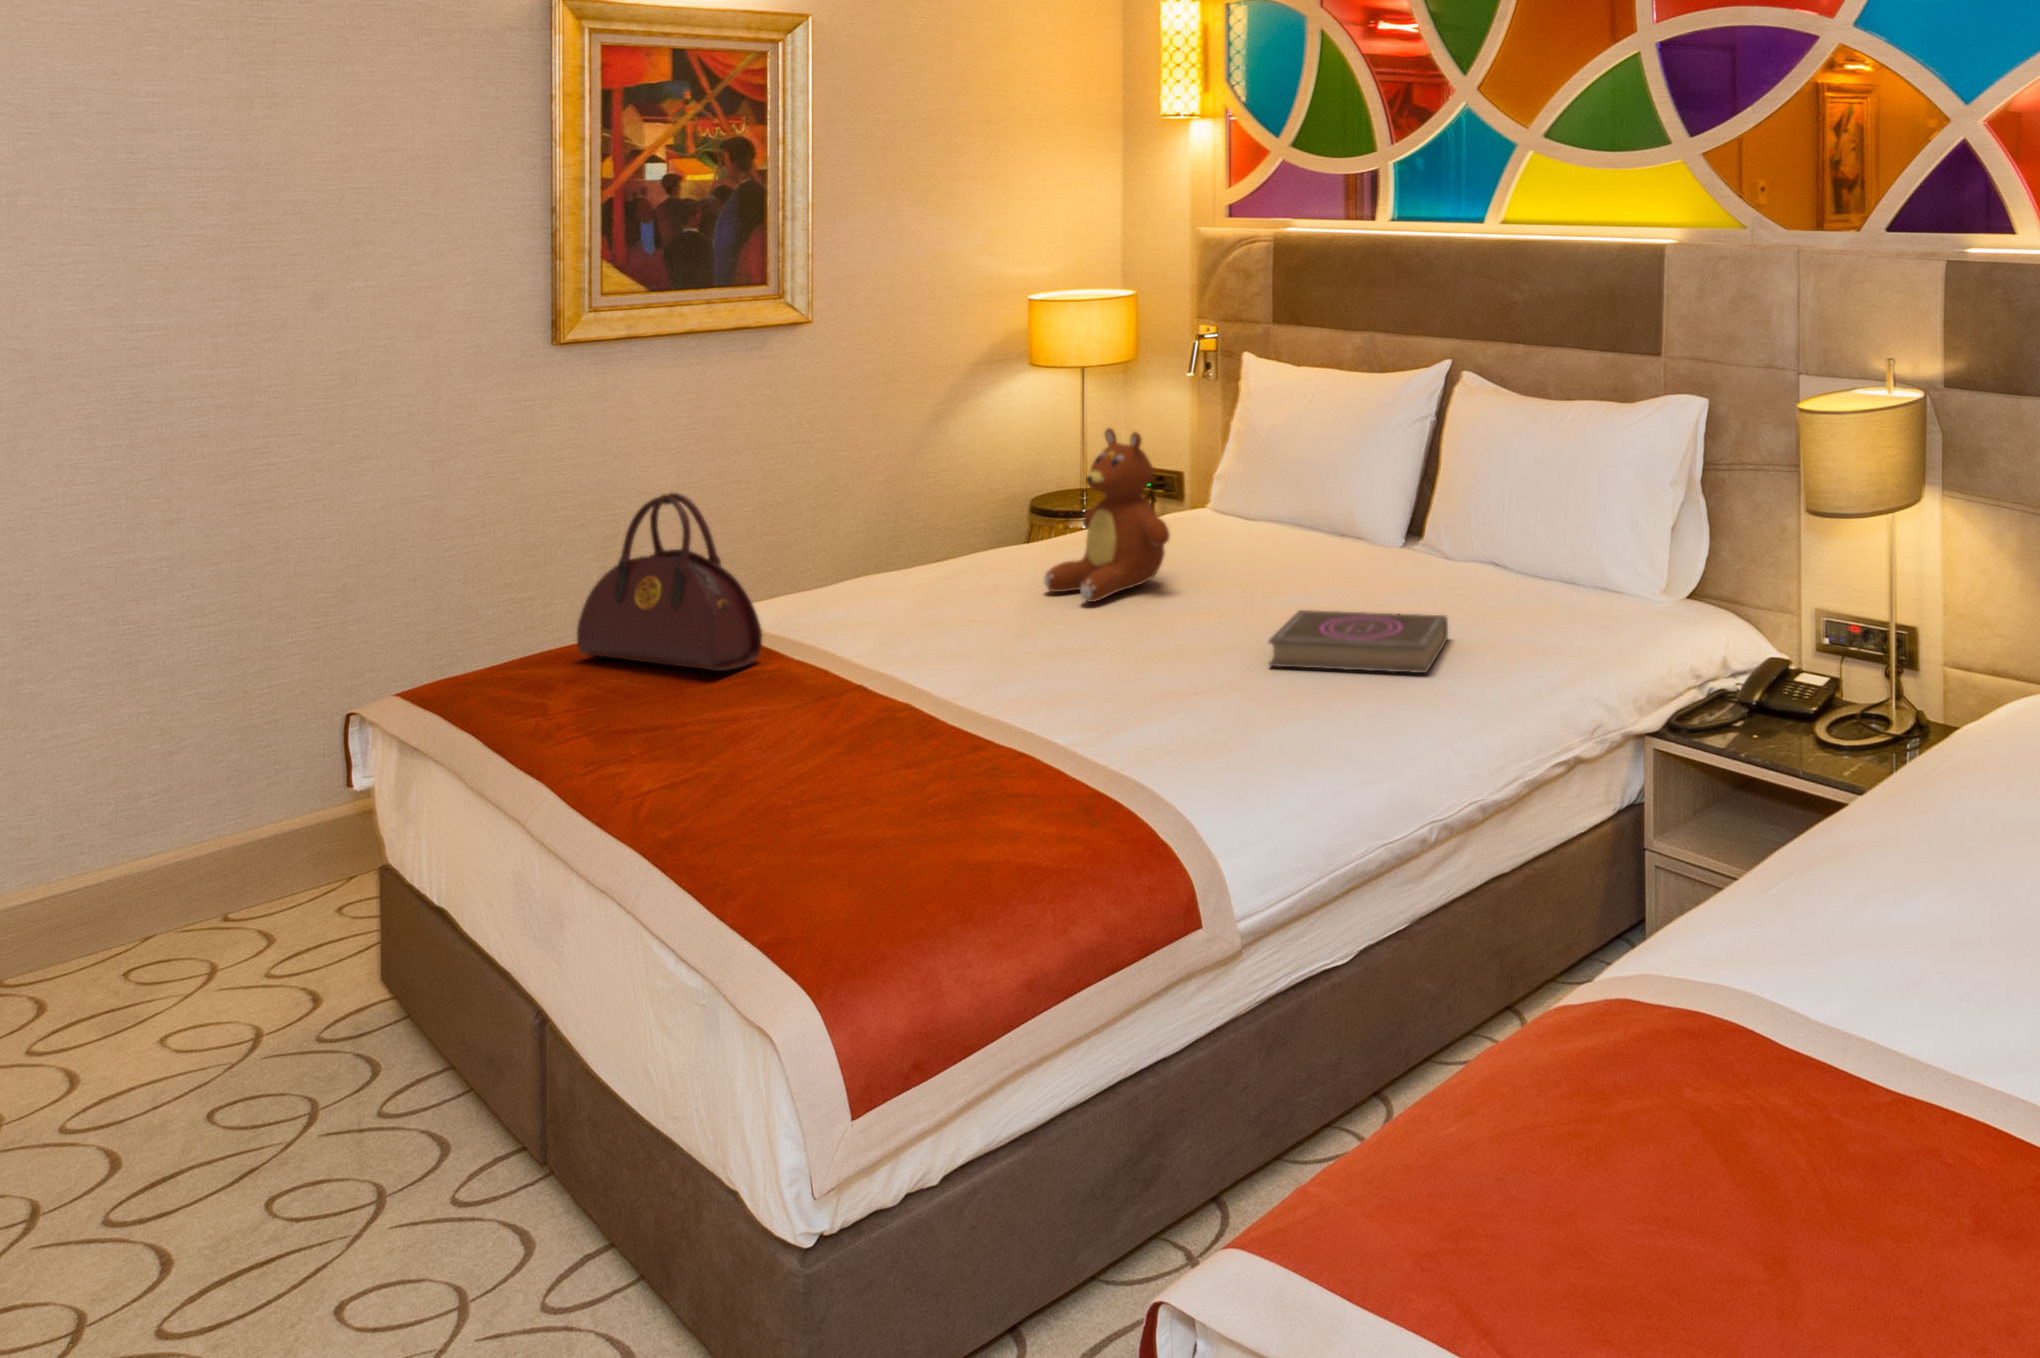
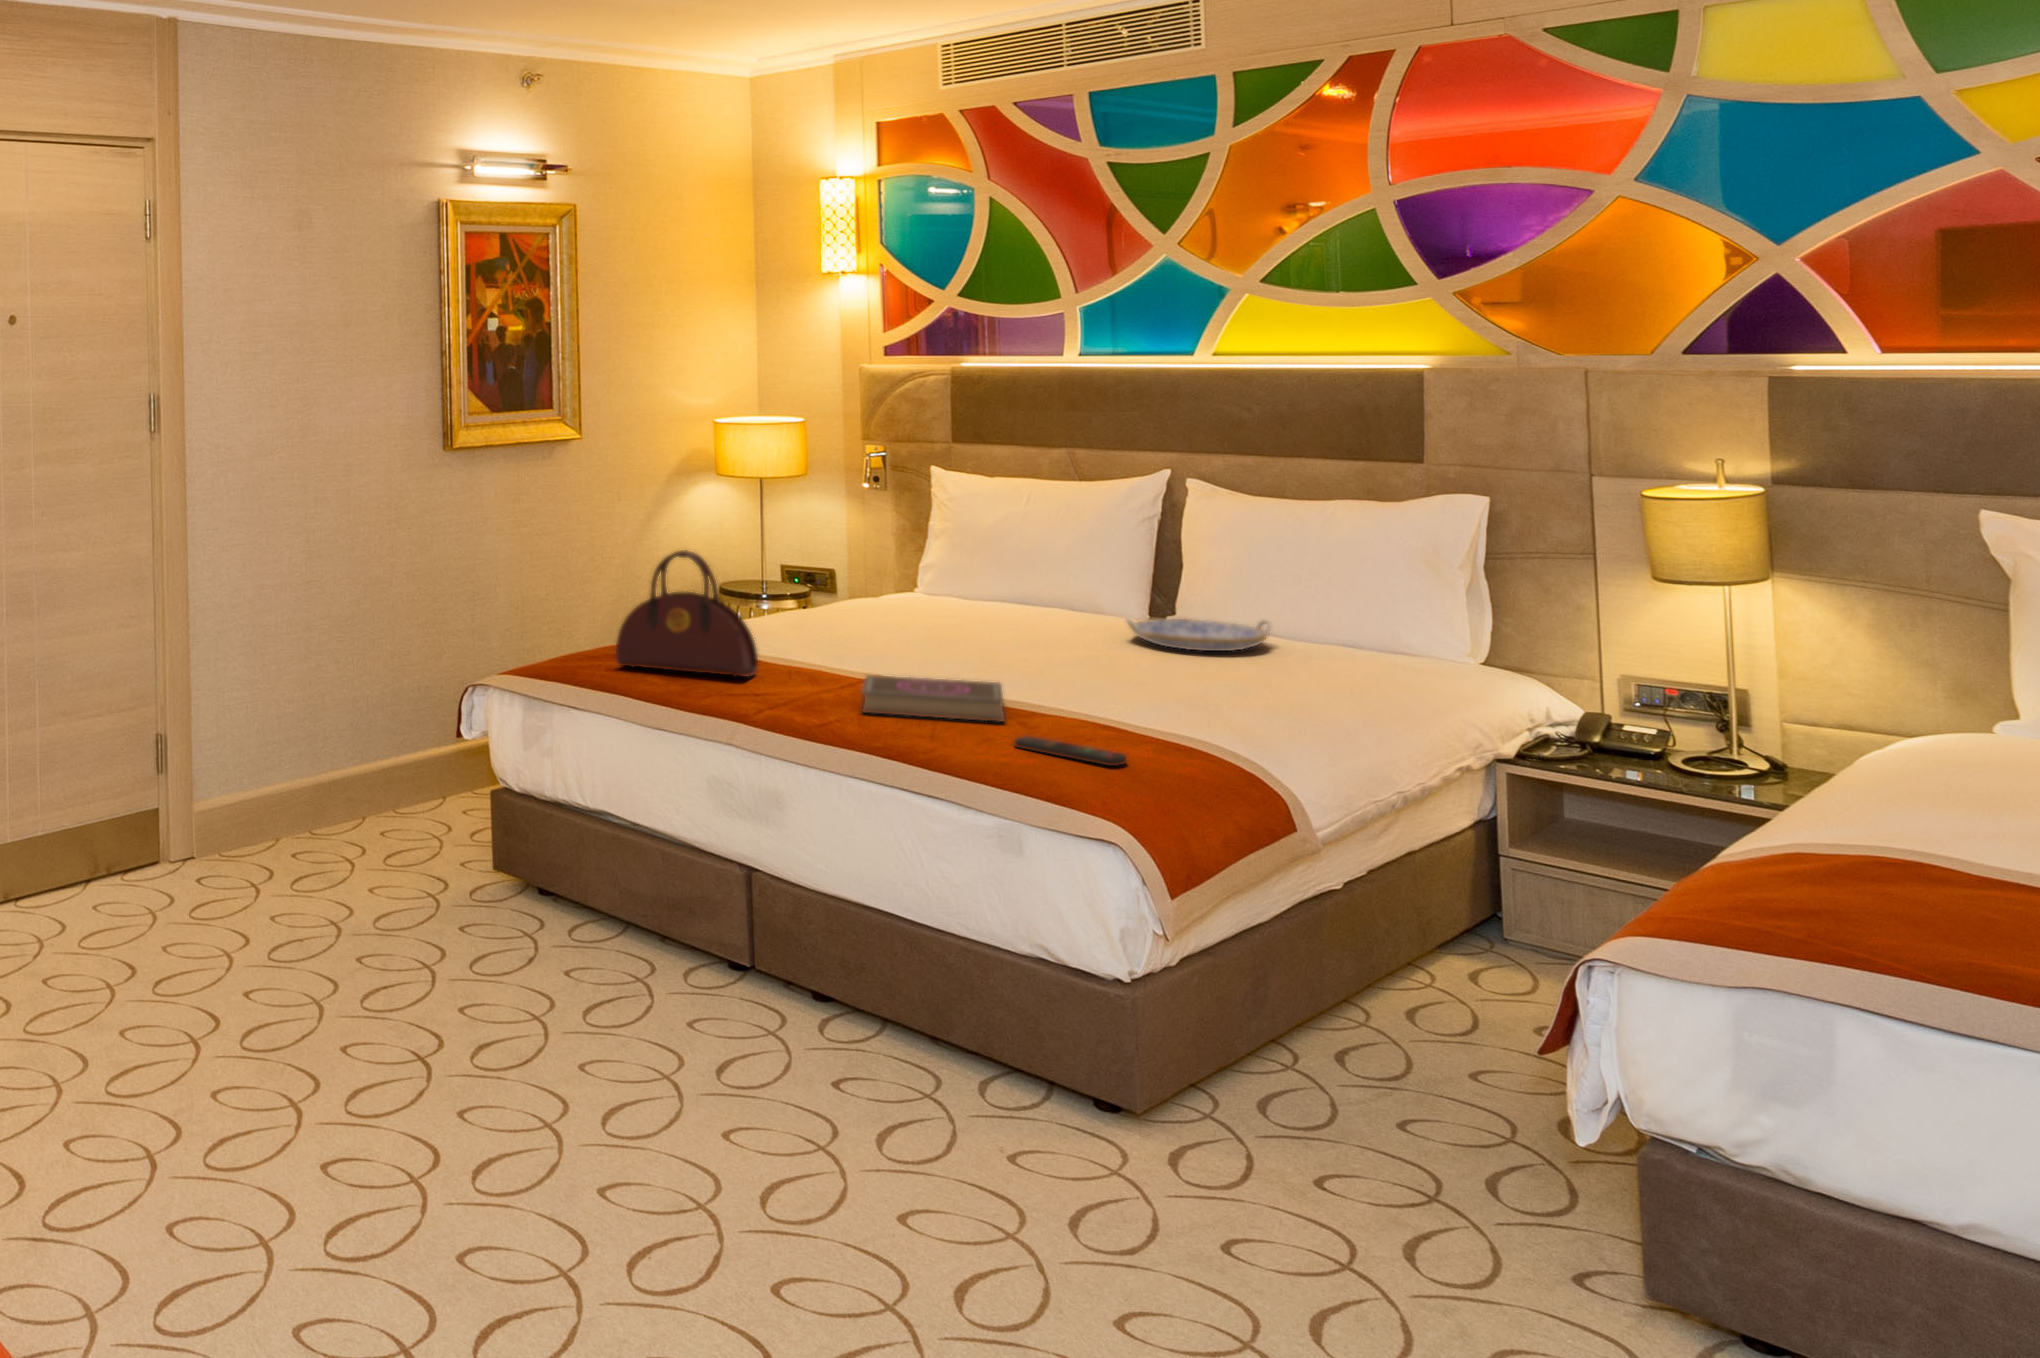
teddy bear: present [1044,428,1169,602] -> none [906,516,1015,648]
serving tray: none [1308,548,1465,596] -> present [1127,619,1271,651]
book: present [1269,610,1448,673] -> present [862,675,1004,722]
remote control: none [900,776,1011,833] -> present [1014,736,1127,766]

